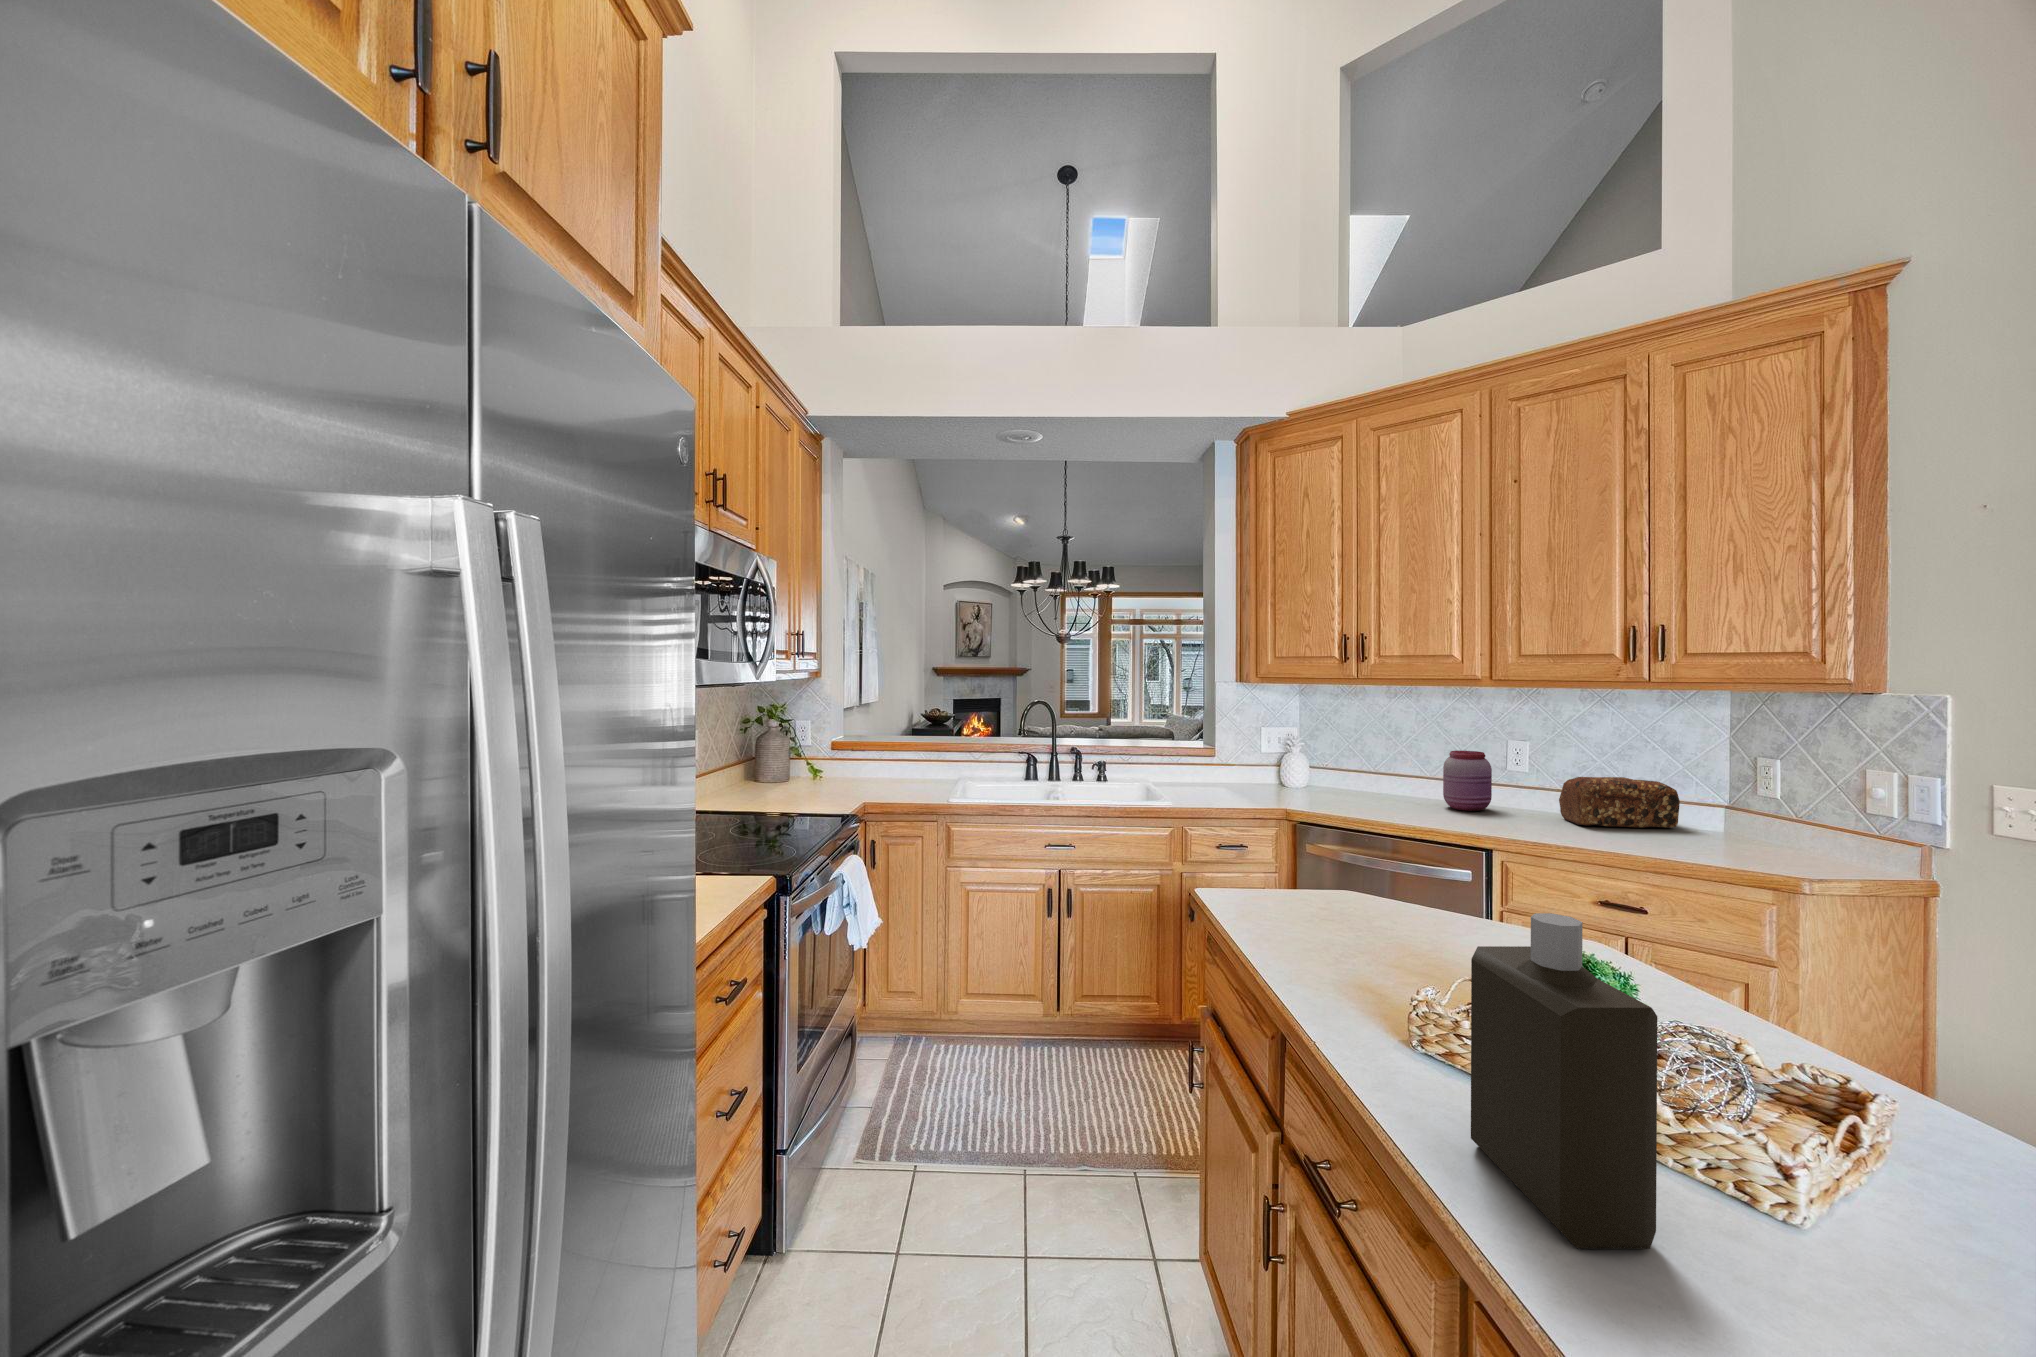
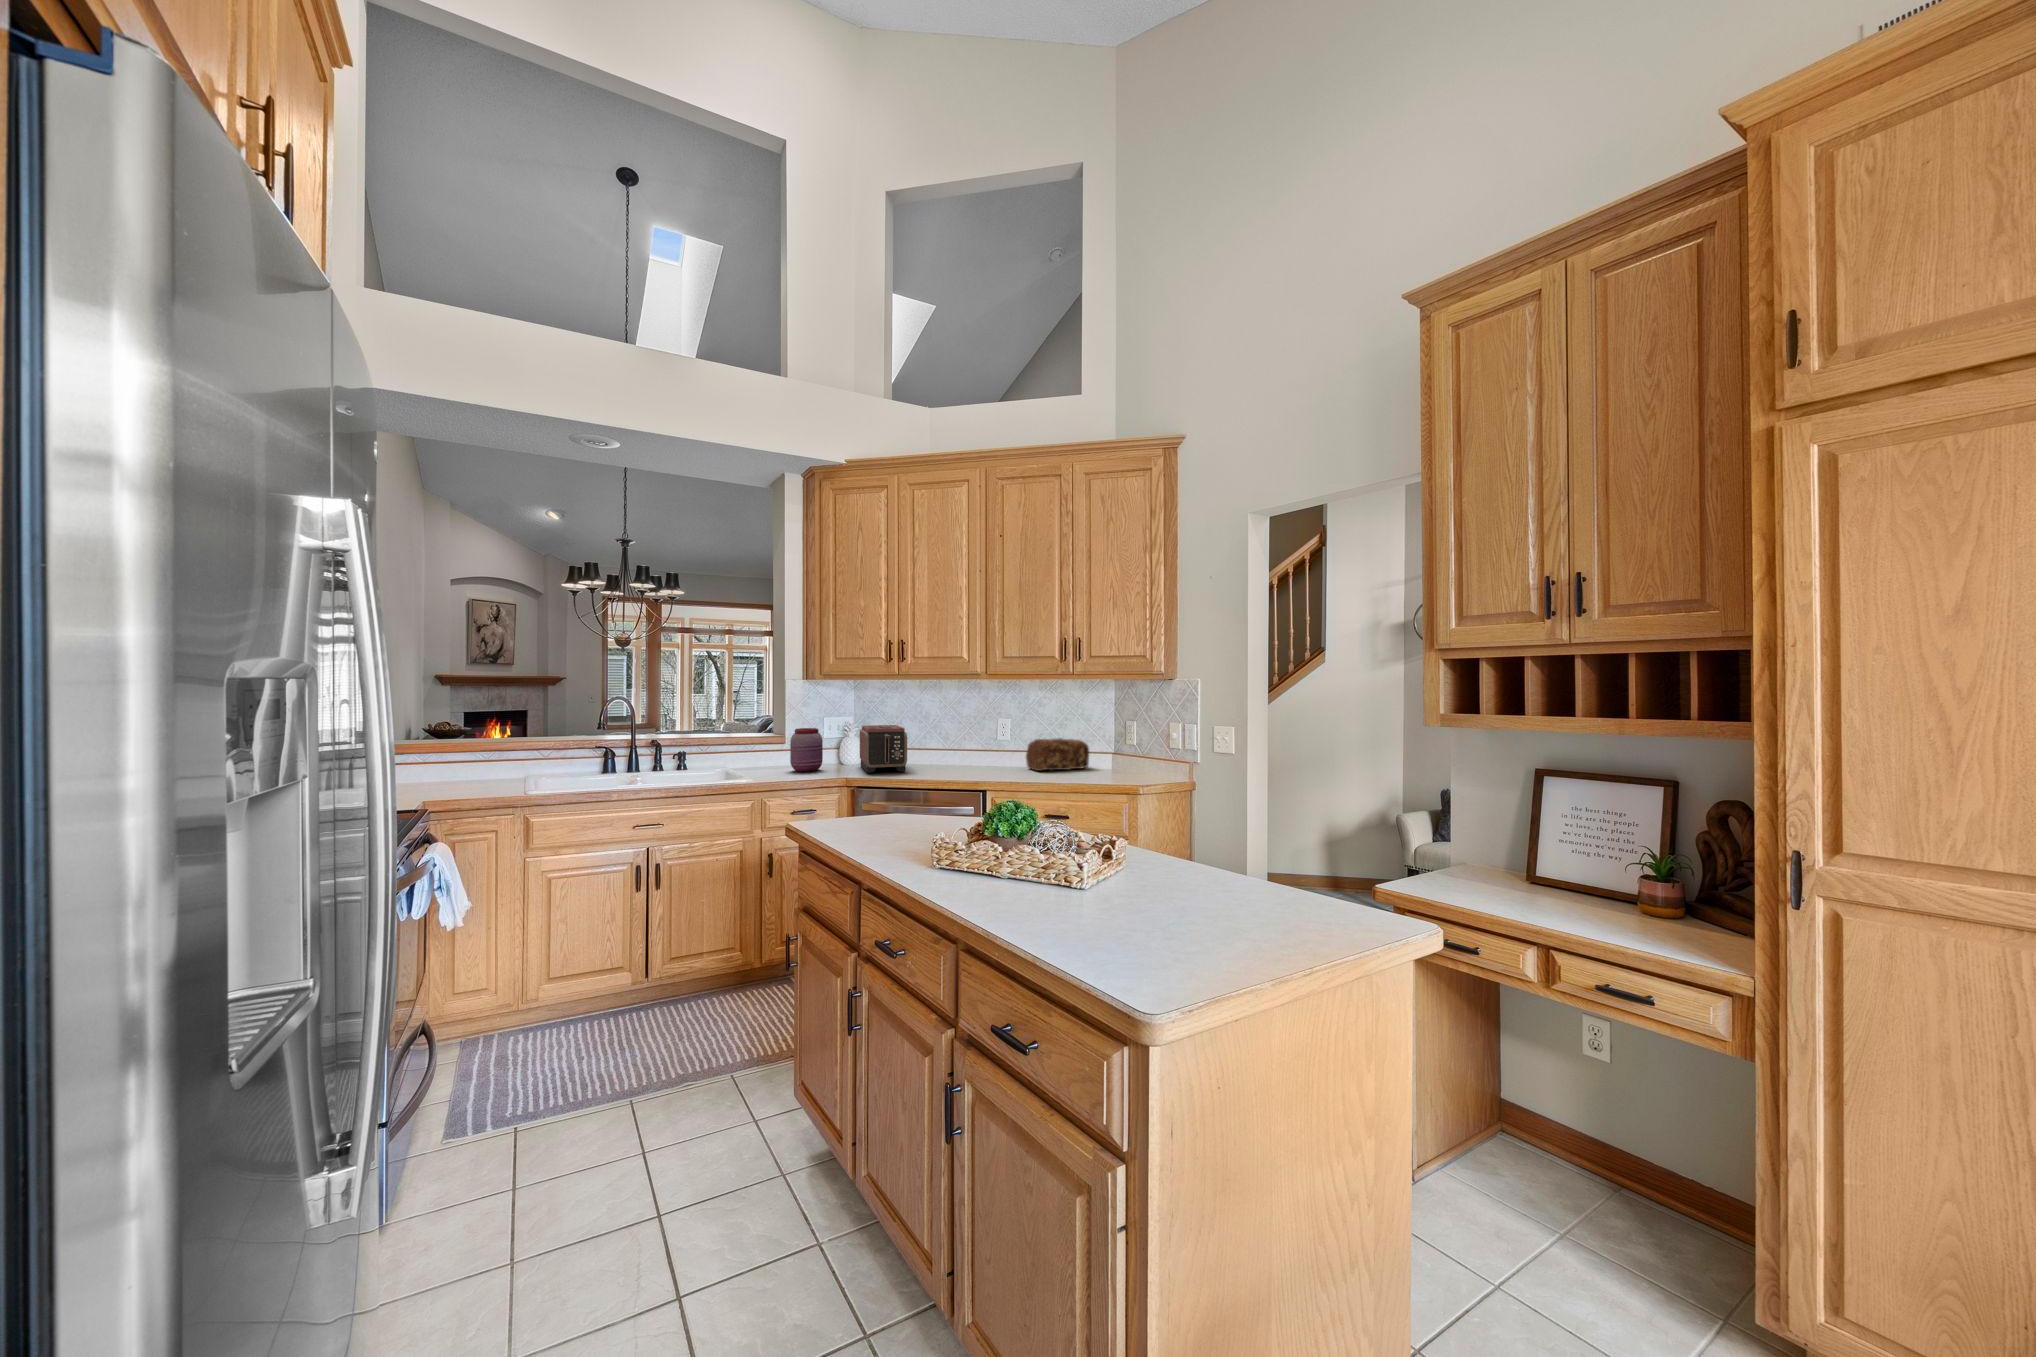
toaster: none [1307,742,1370,808] -> present [860,725,907,773]
jar: present [1443,751,1492,811] -> present [790,728,823,772]
bottle: present [1471,913,1657,1249] -> none [974,760,1047,905]

